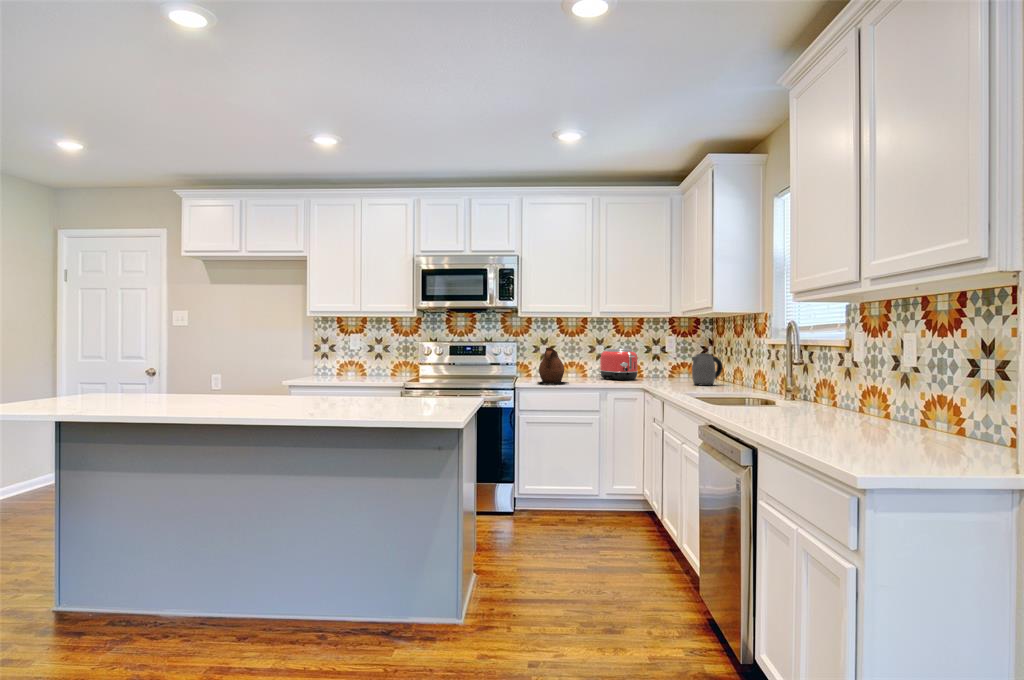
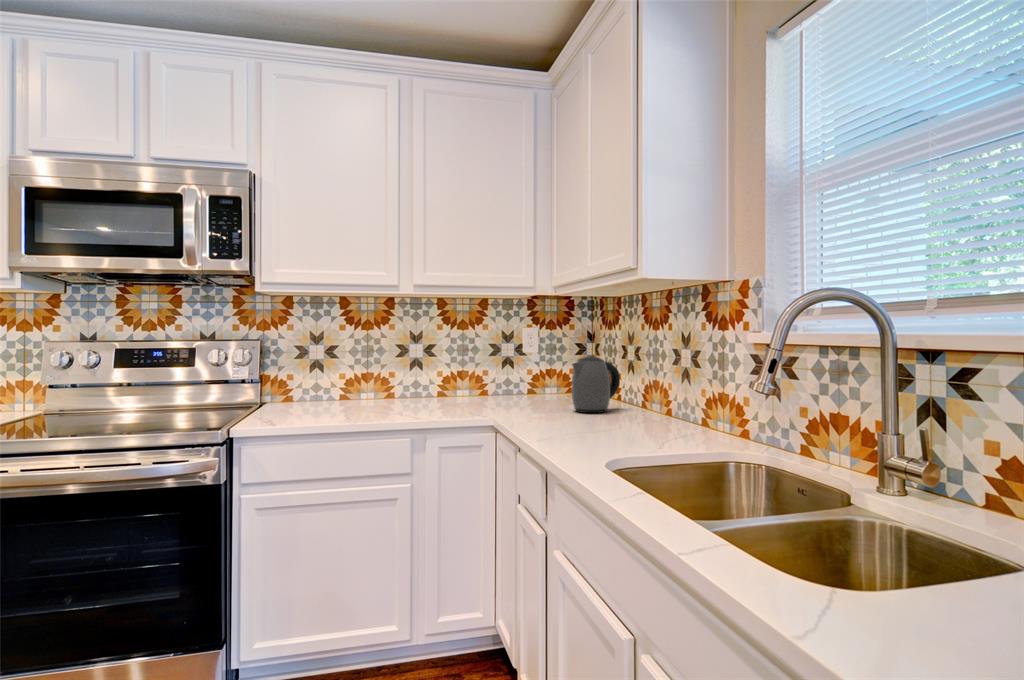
ceramic pitcher: present [538,348,568,384] -> none [288,351,356,422]
toaster: present [600,349,638,380] -> none [416,349,480,404]

